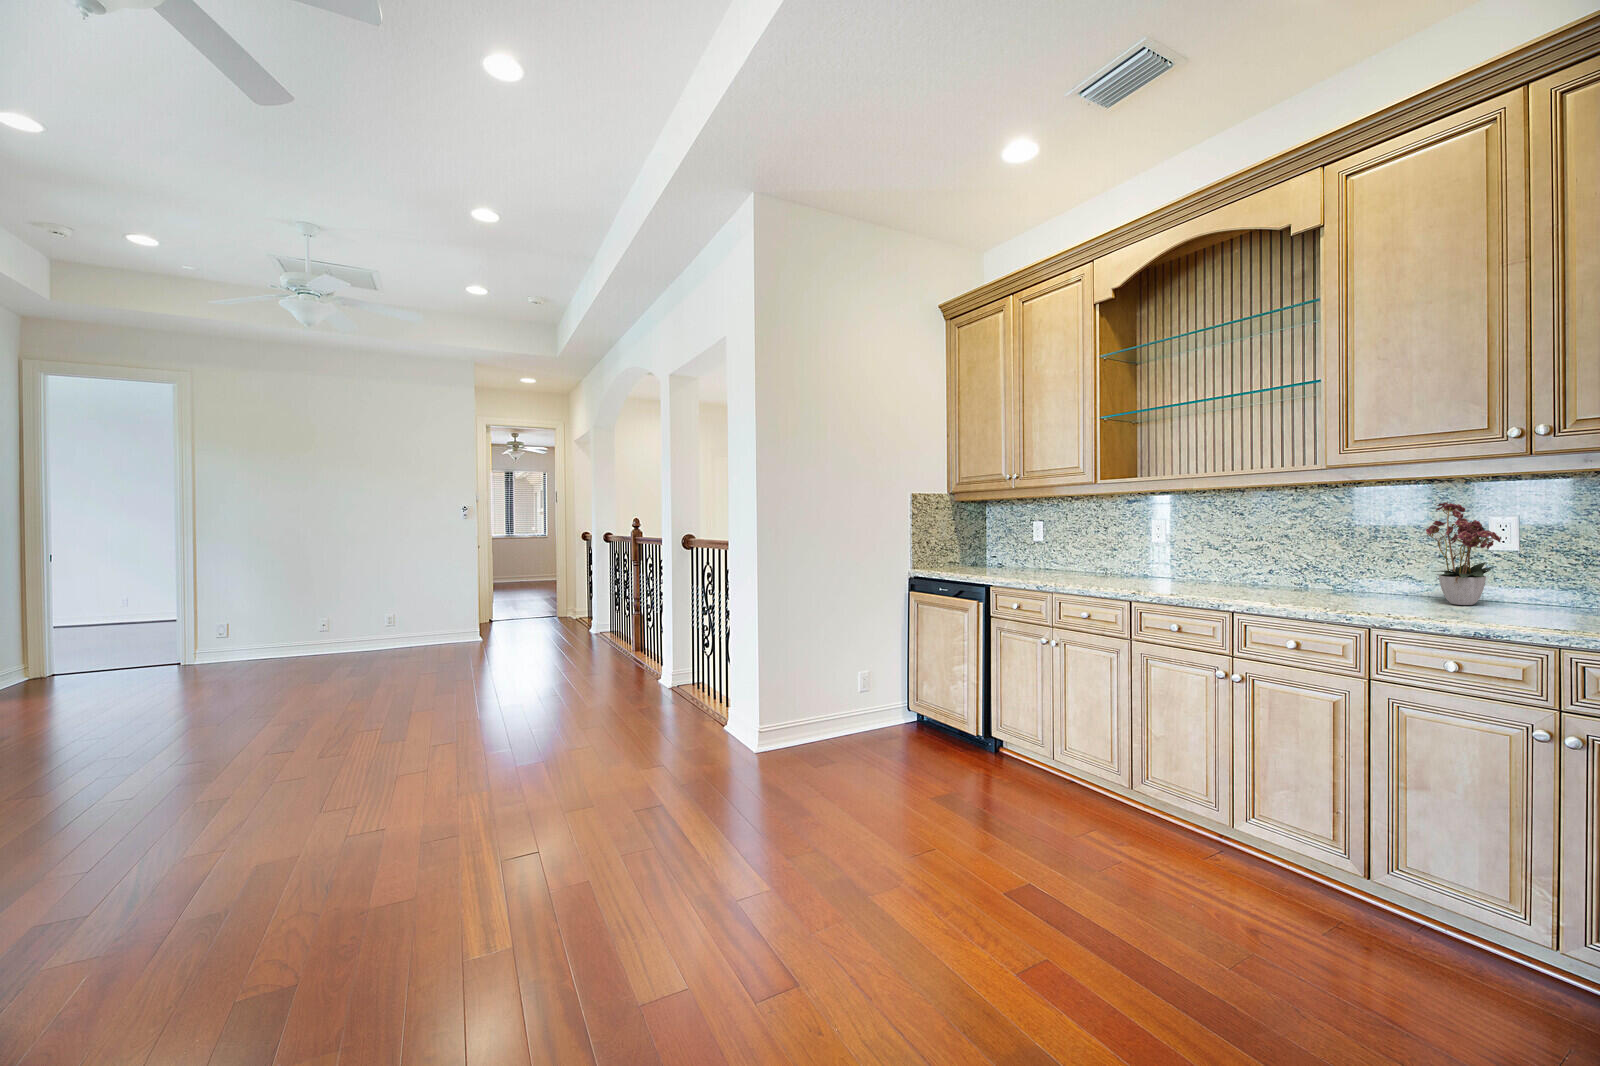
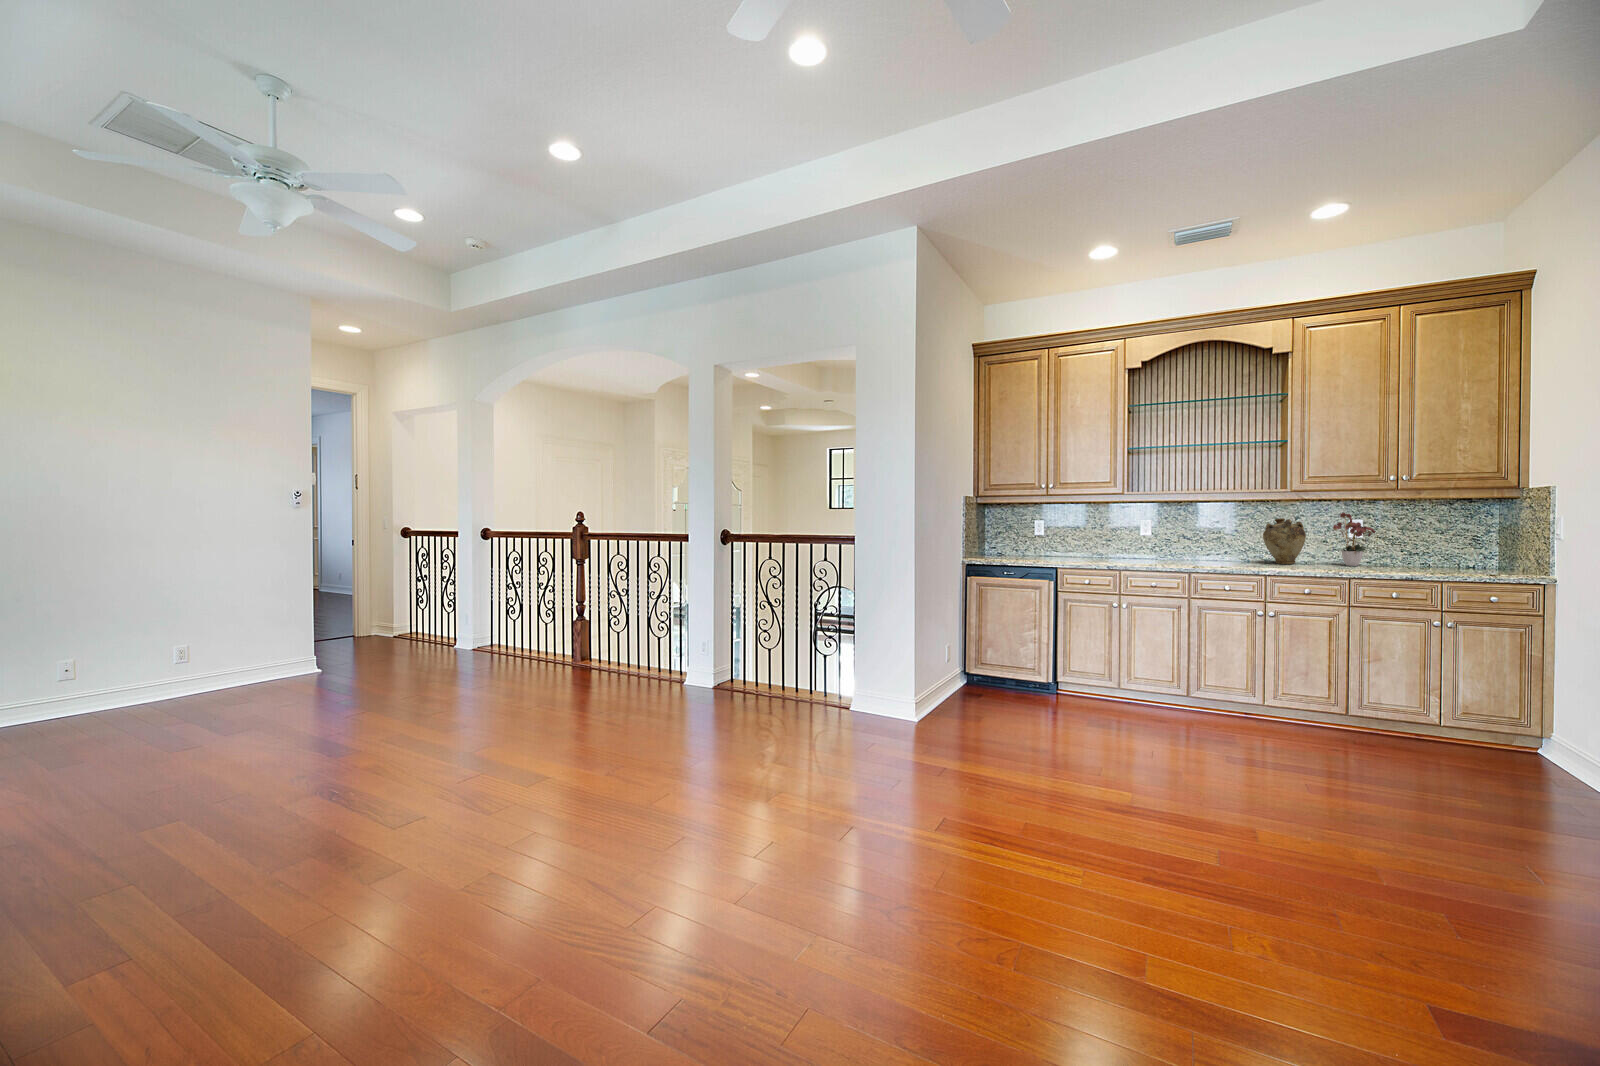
vase: none [1301,515,1382,594] -> present [1263,518,1306,564]

